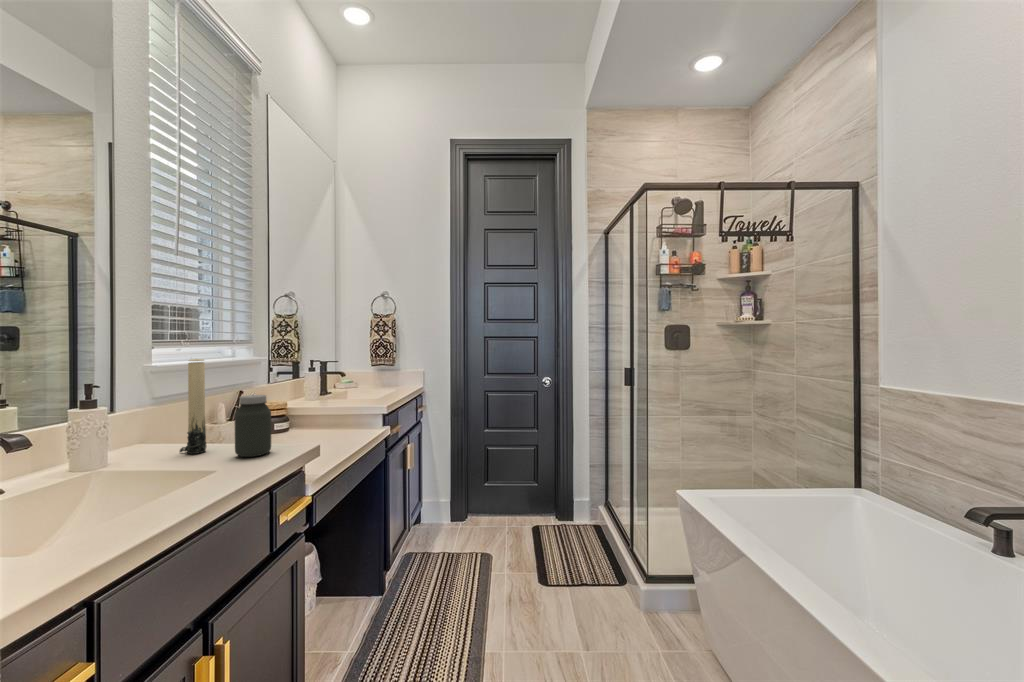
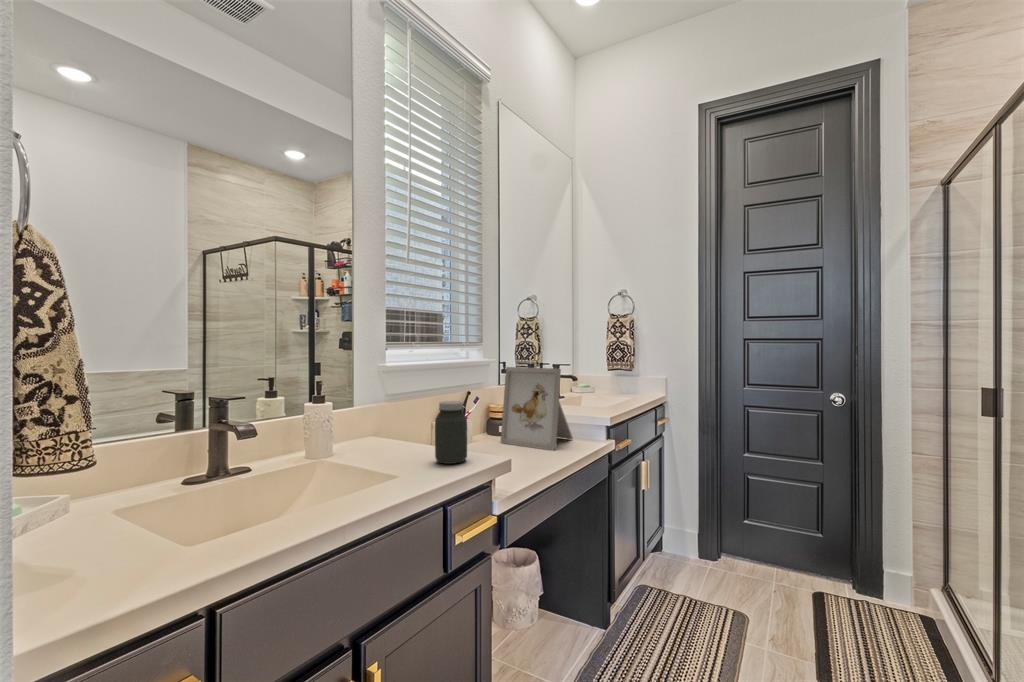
candle: present [180,359,206,454] -> none [401,363,421,452]
picture frame: none [278,363,352,440] -> present [501,367,573,451]

